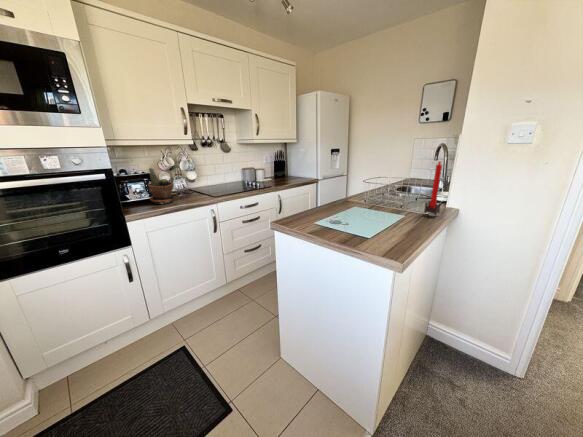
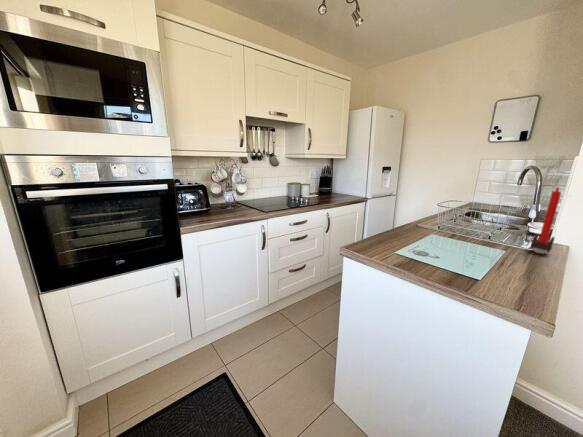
potted plant: present [148,168,174,204] -> none [202,179,227,217]

